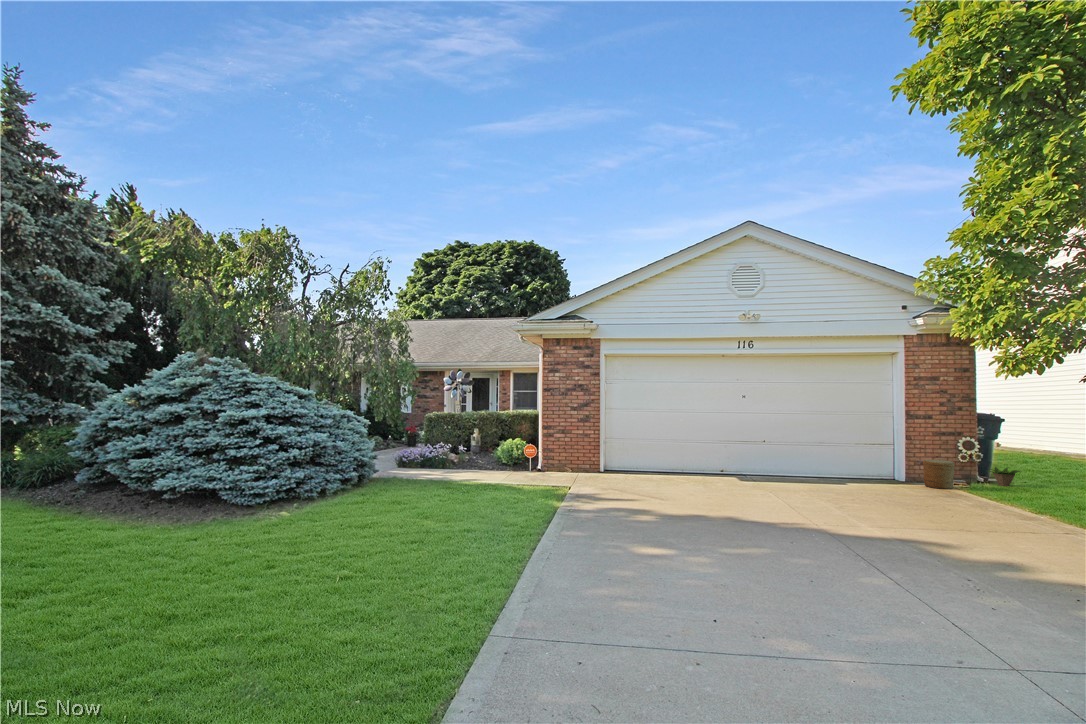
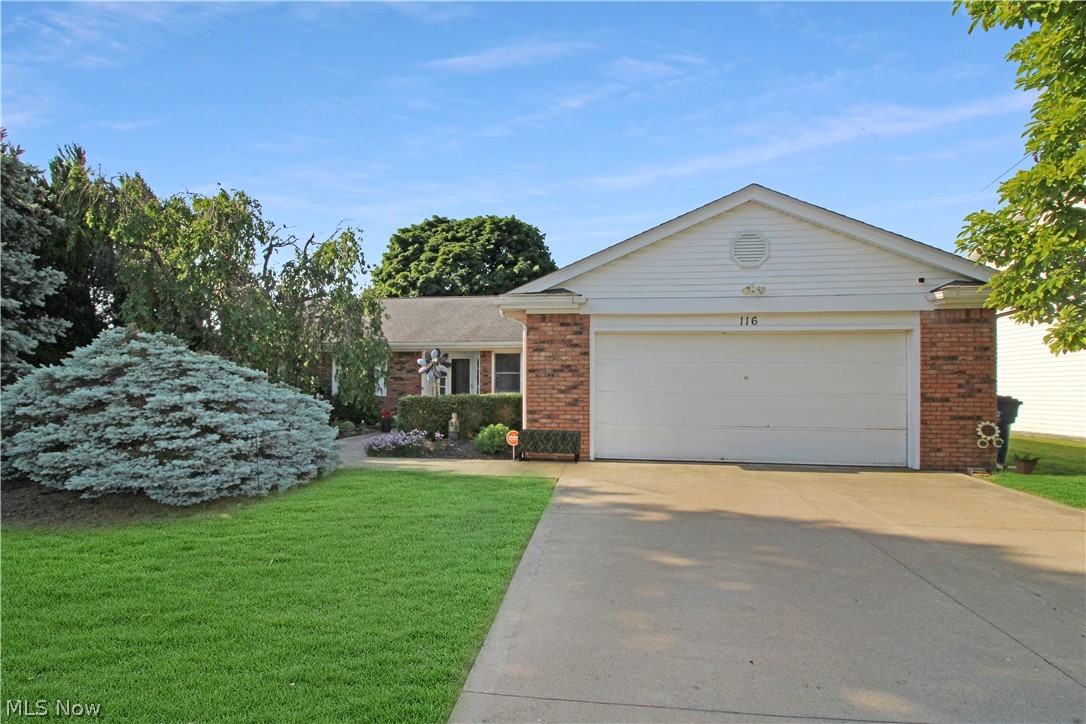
bench: none [536,443,594,474] -> present [518,429,581,463]
woven basket: present [923,460,955,489] -> none [940,446,975,478]

